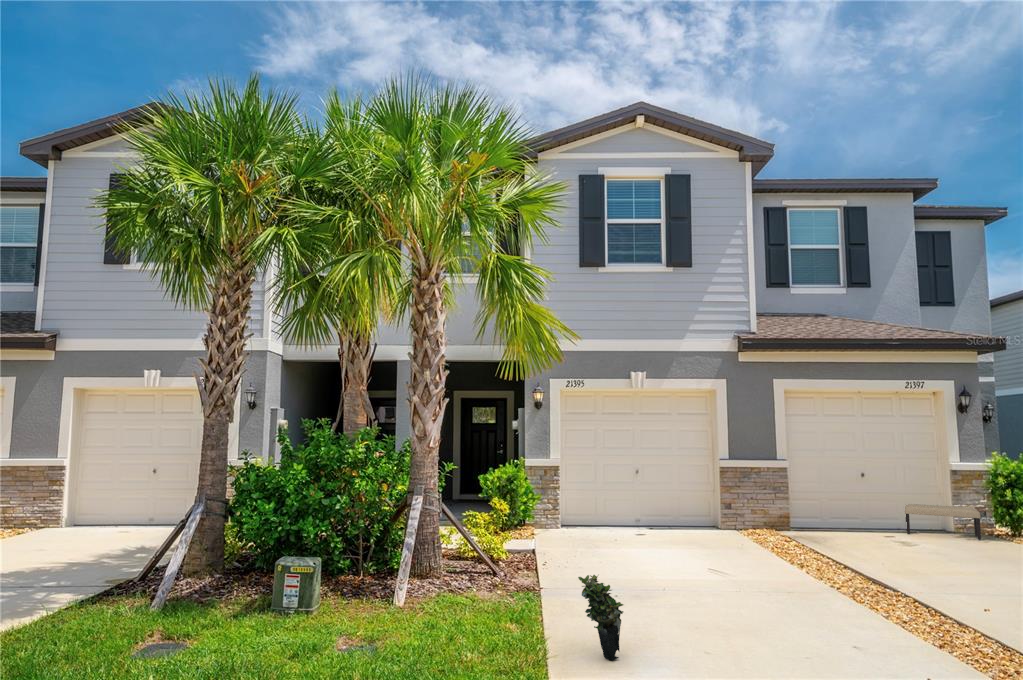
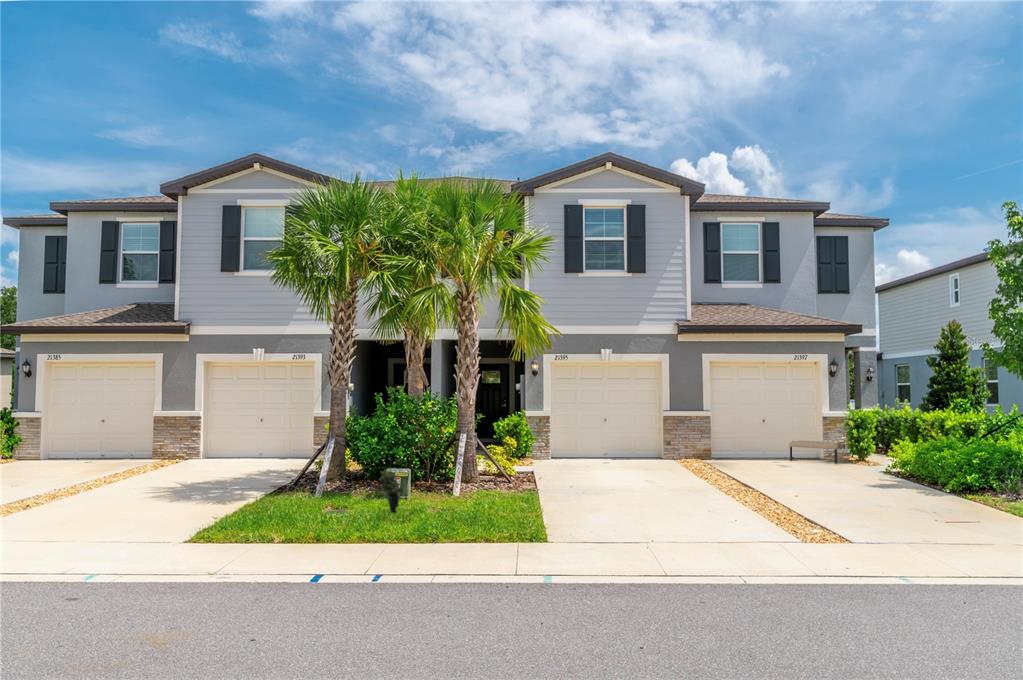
potted plant: present [578,575,623,661] -> present [379,471,402,512]

